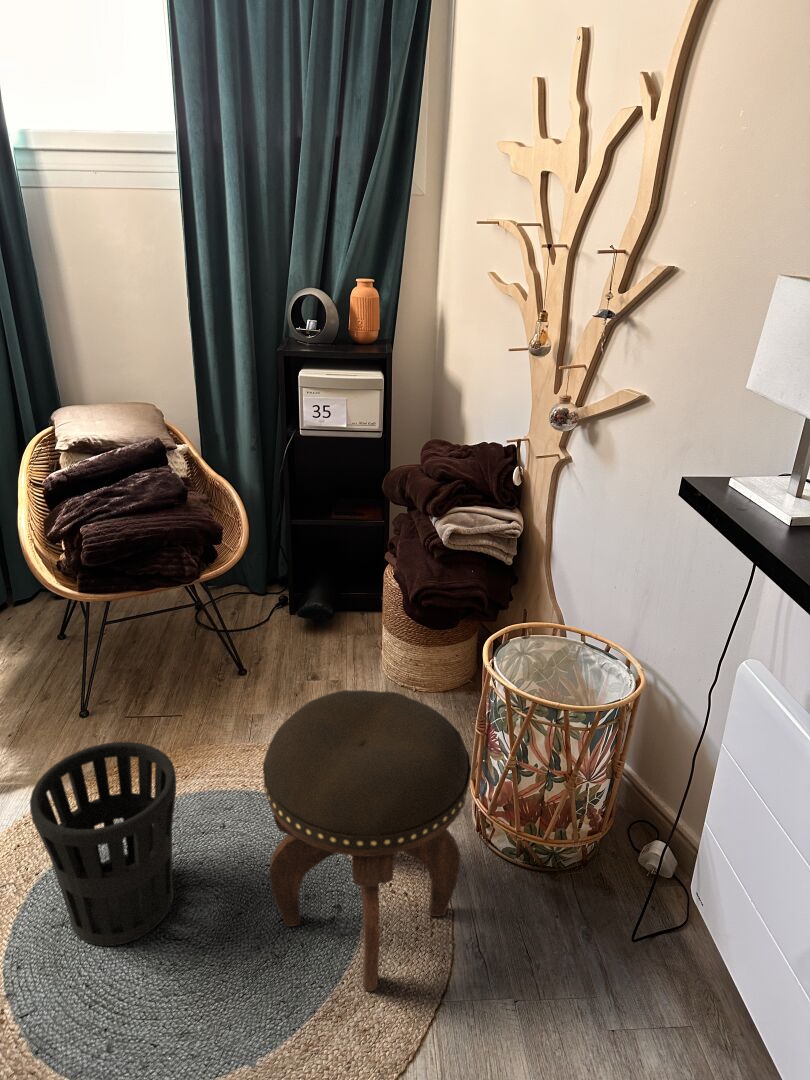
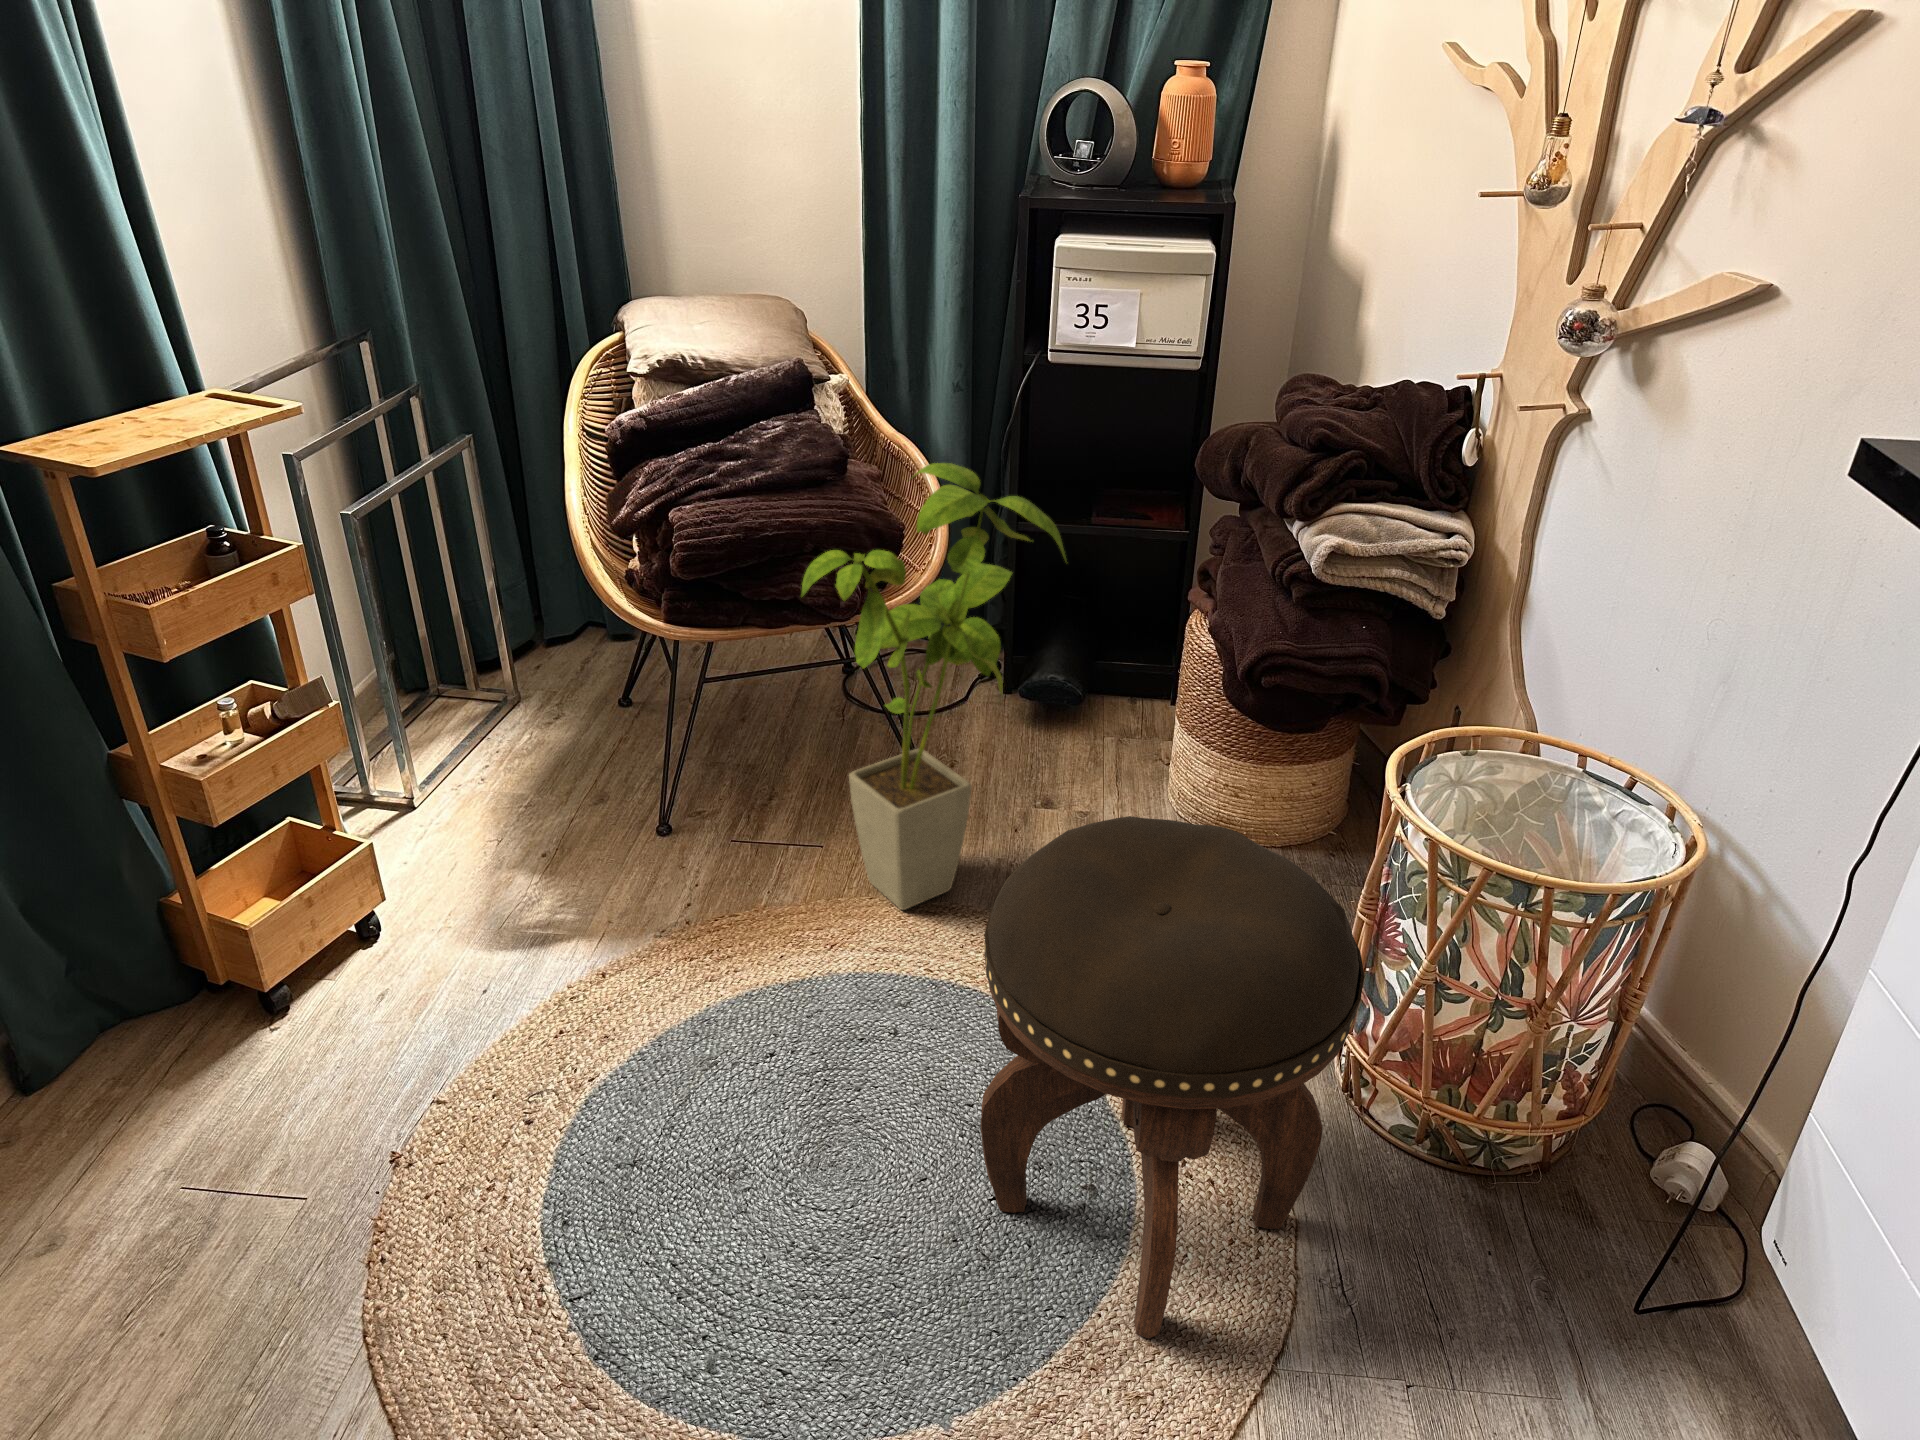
house plant: none [158,497,309,751] -> present [802,463,1067,910]
wastebasket: present [30,742,176,946] -> none [592,873,828,1205]

